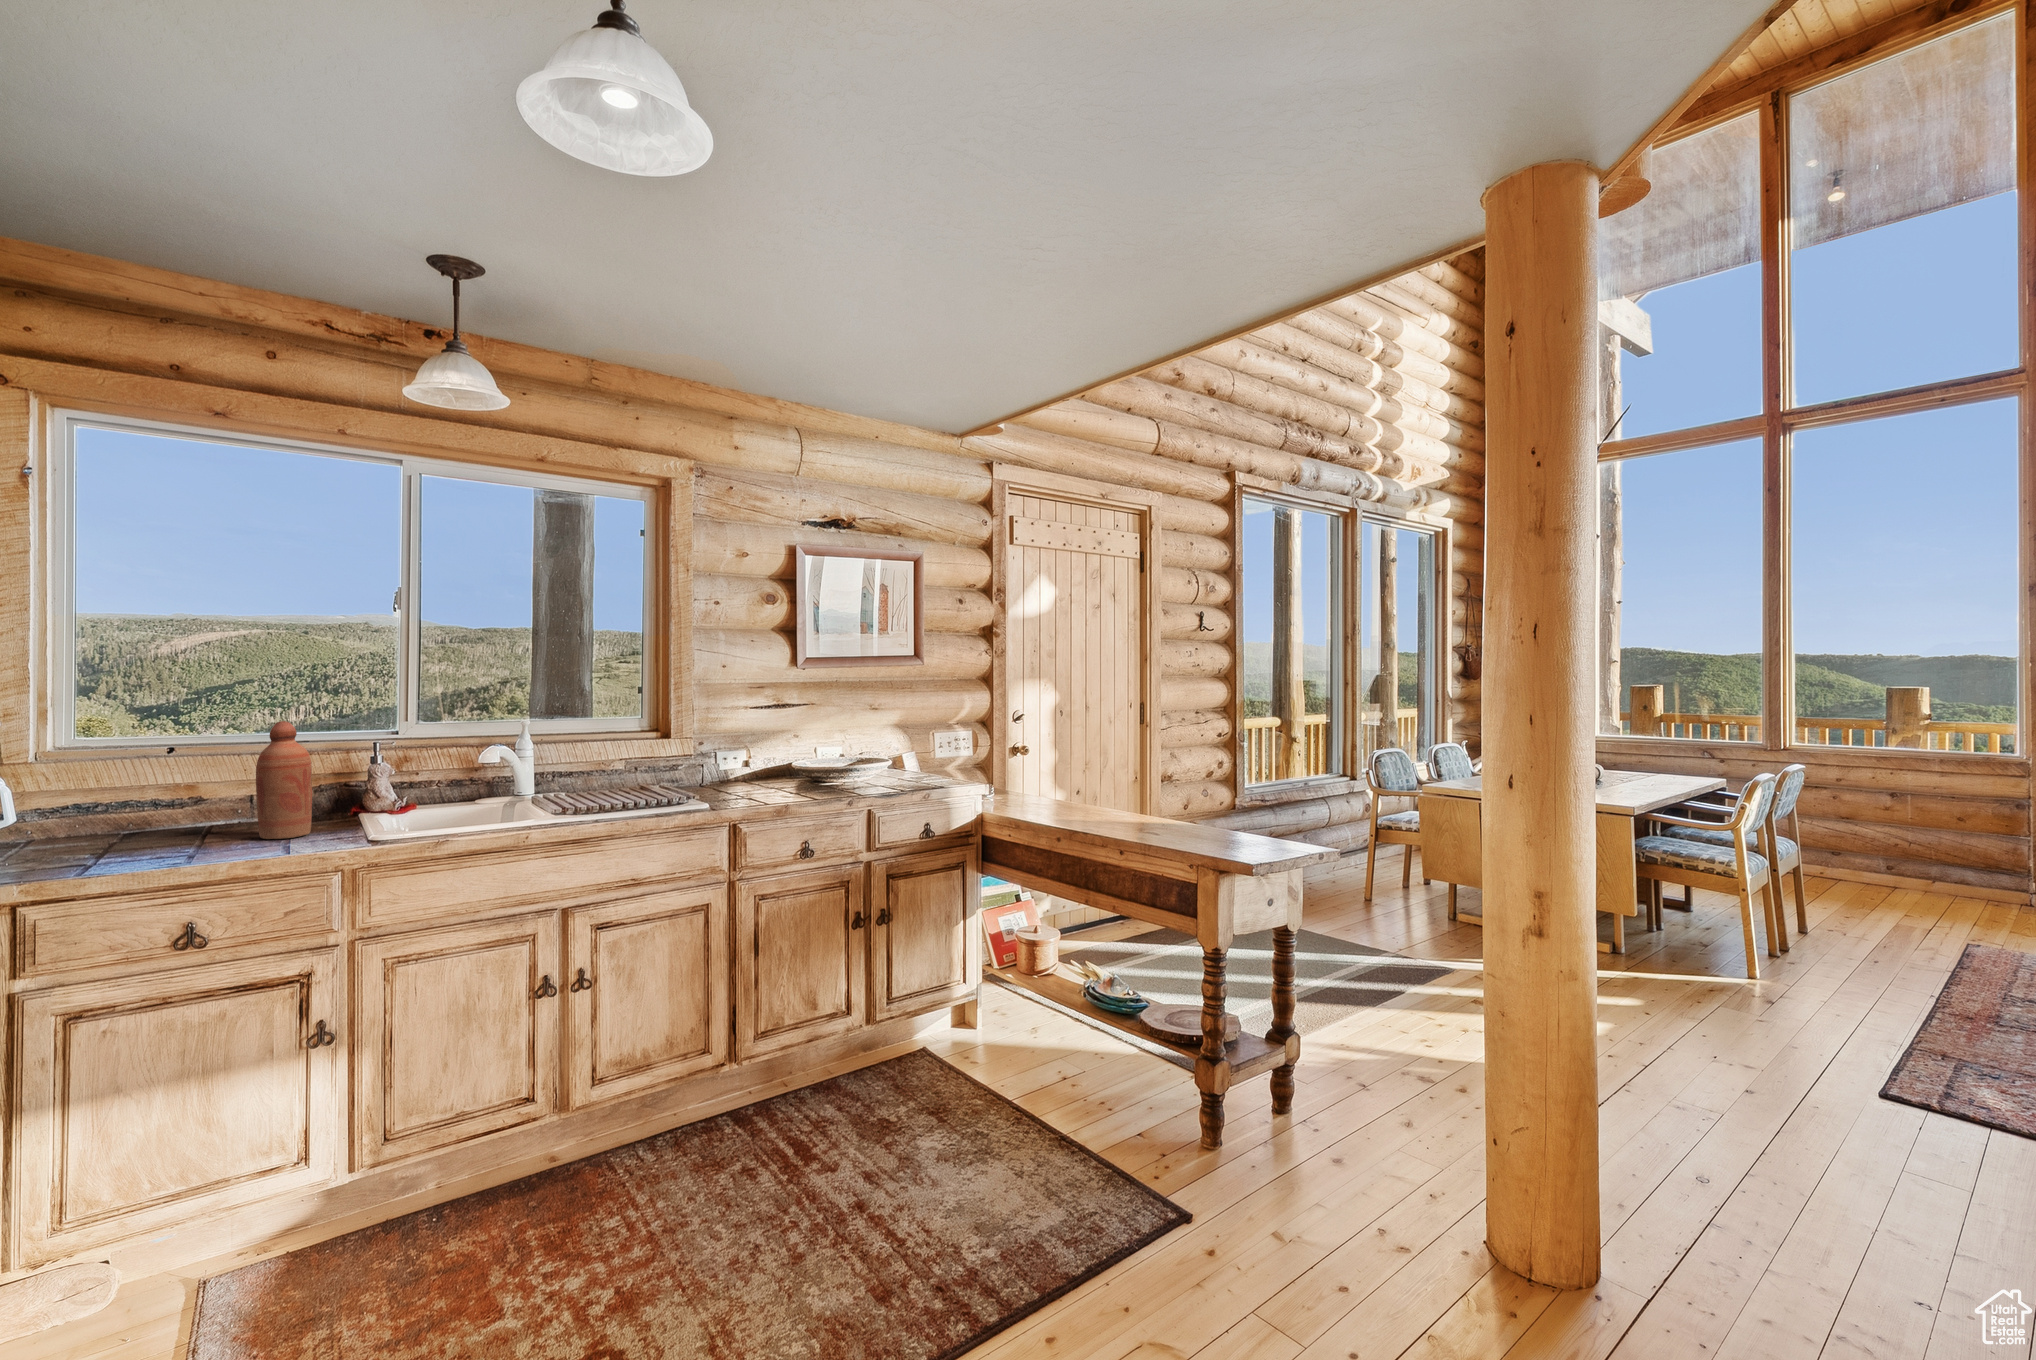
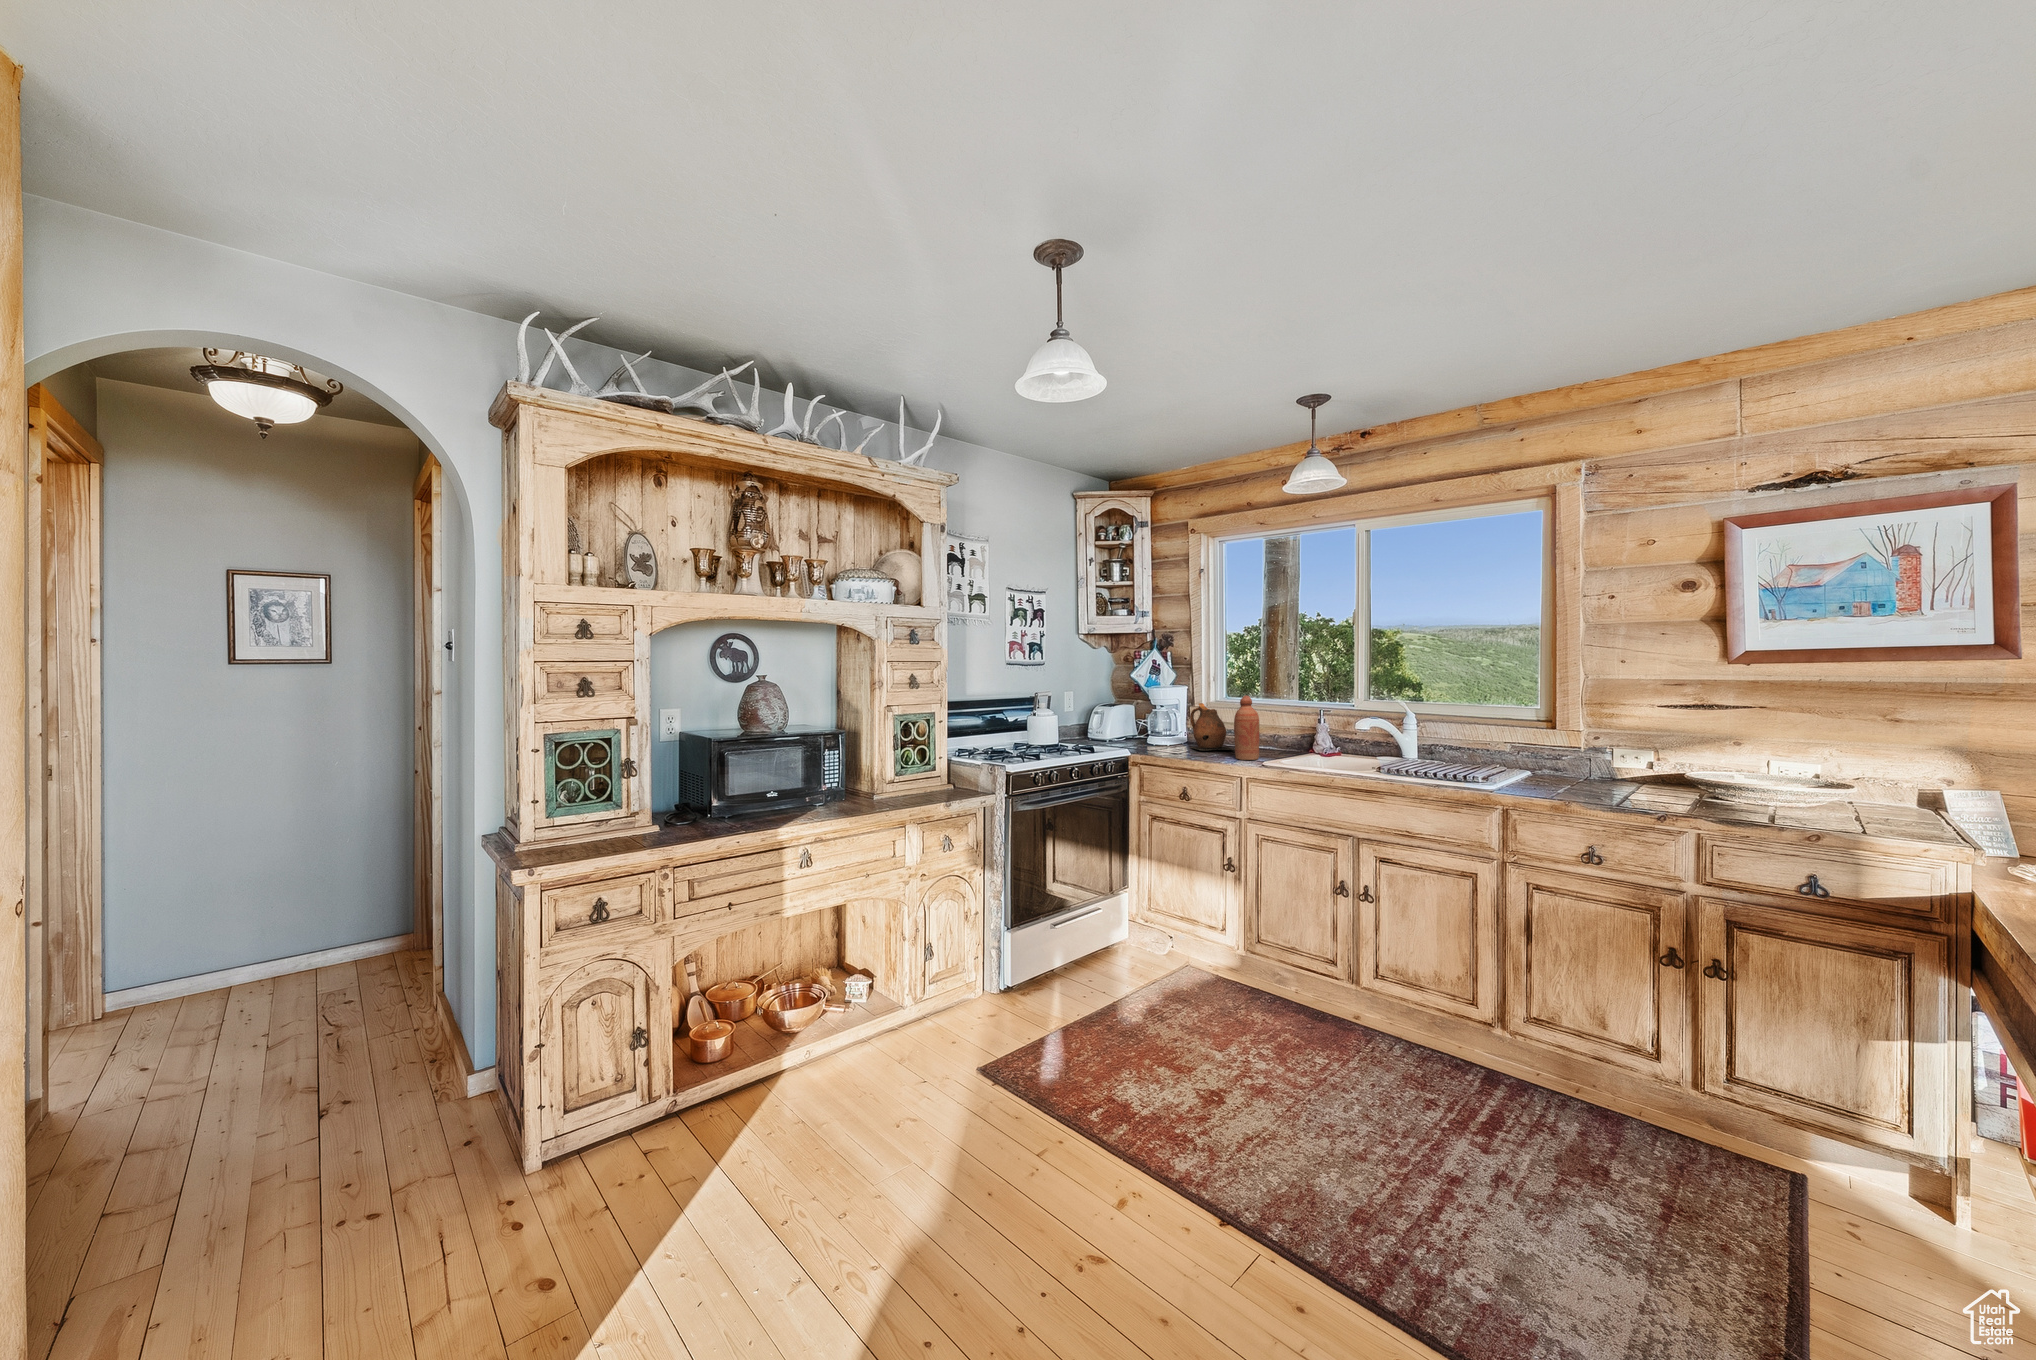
ceramic pitcher: none [81,745,206,842] -> present [1190,703,1234,751]

